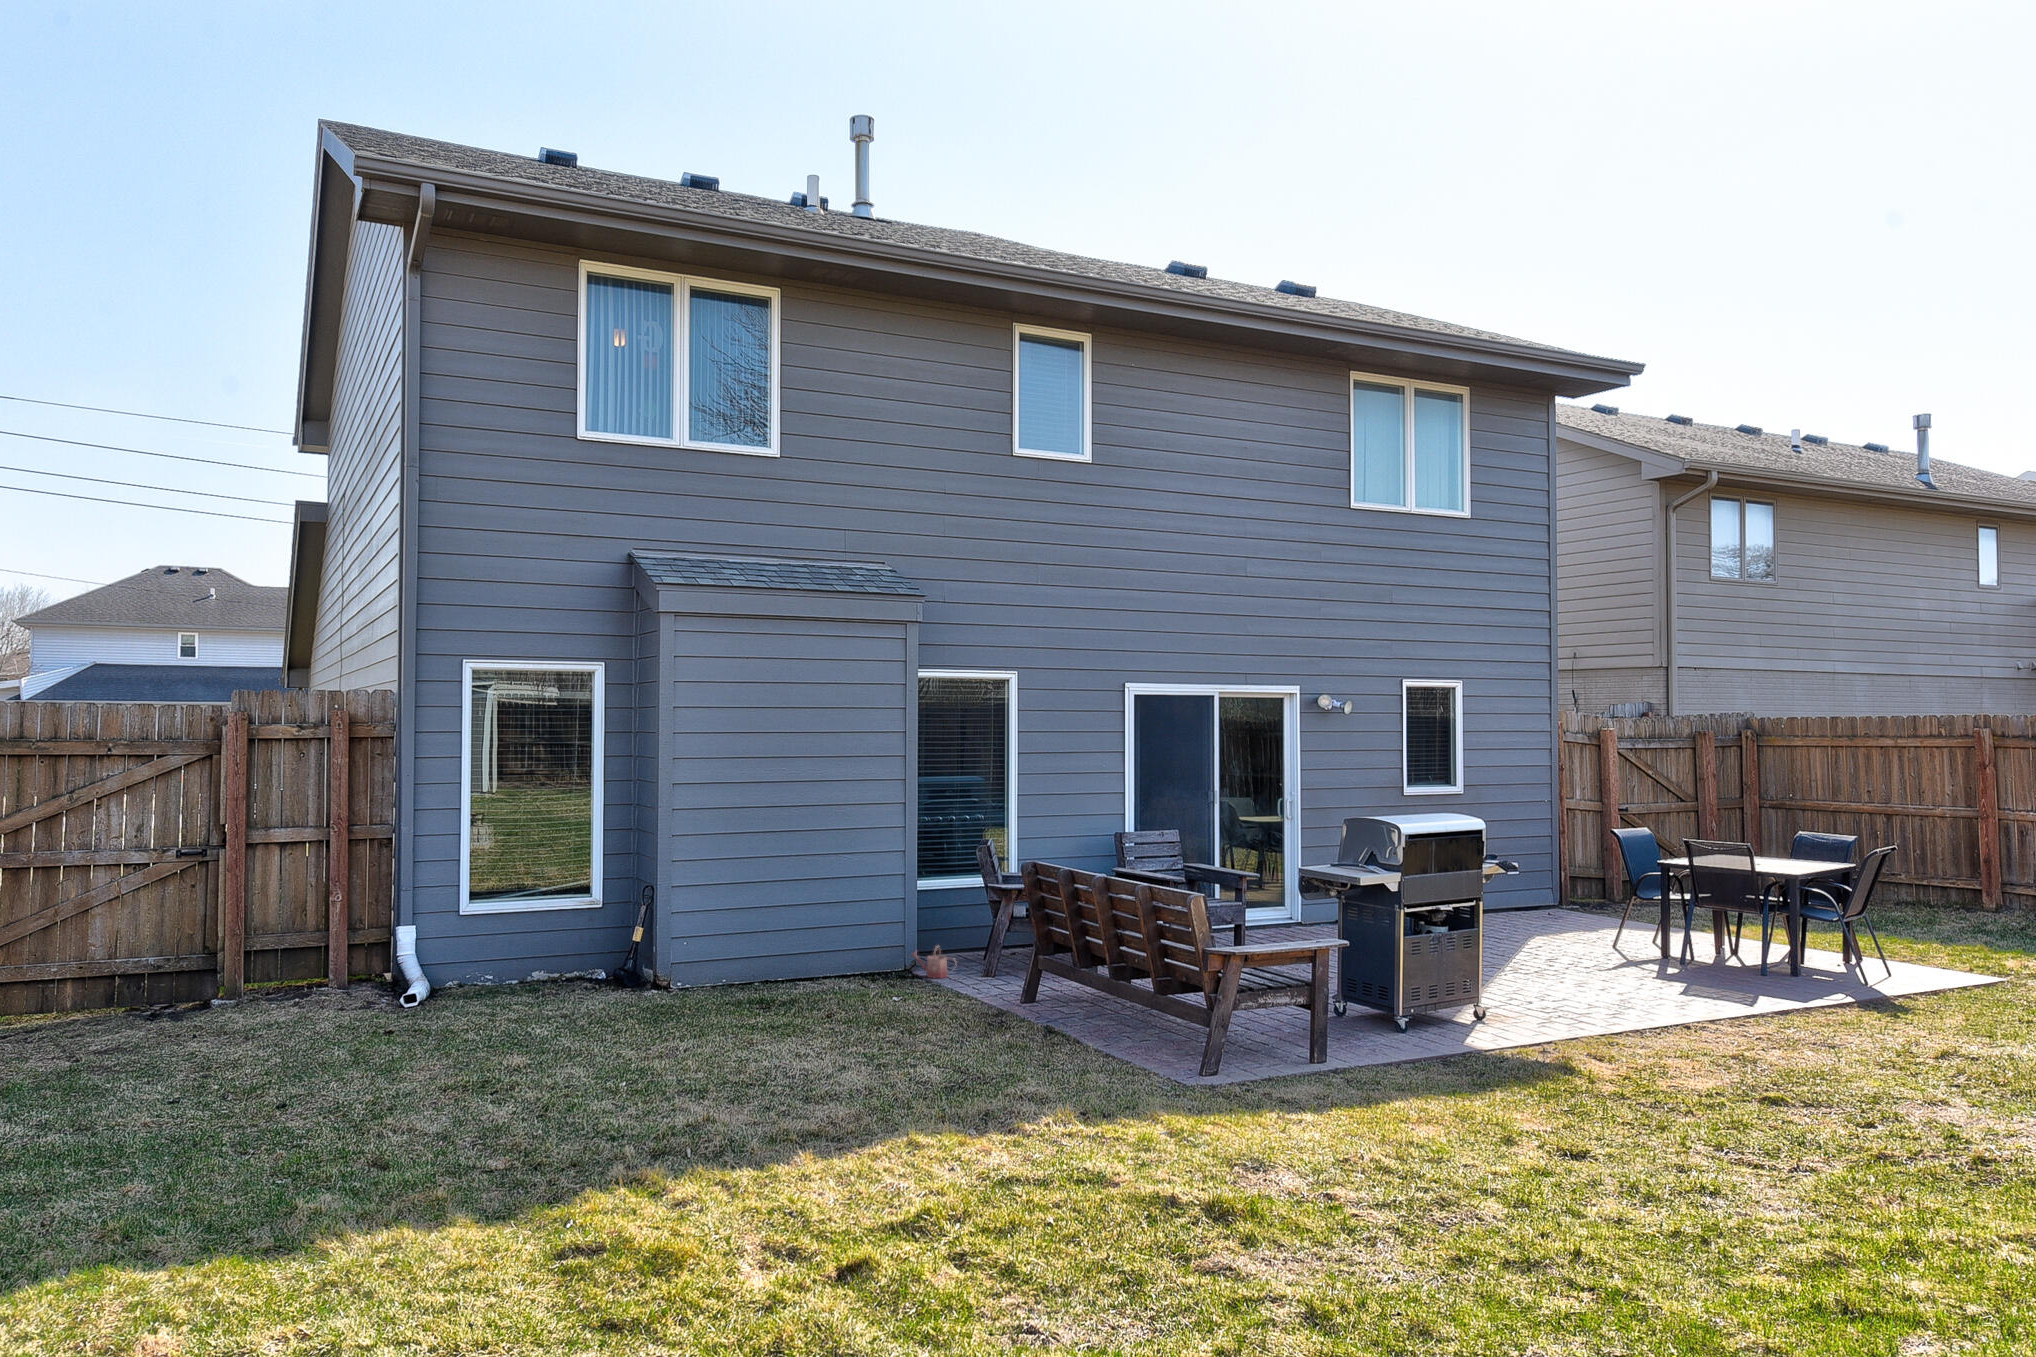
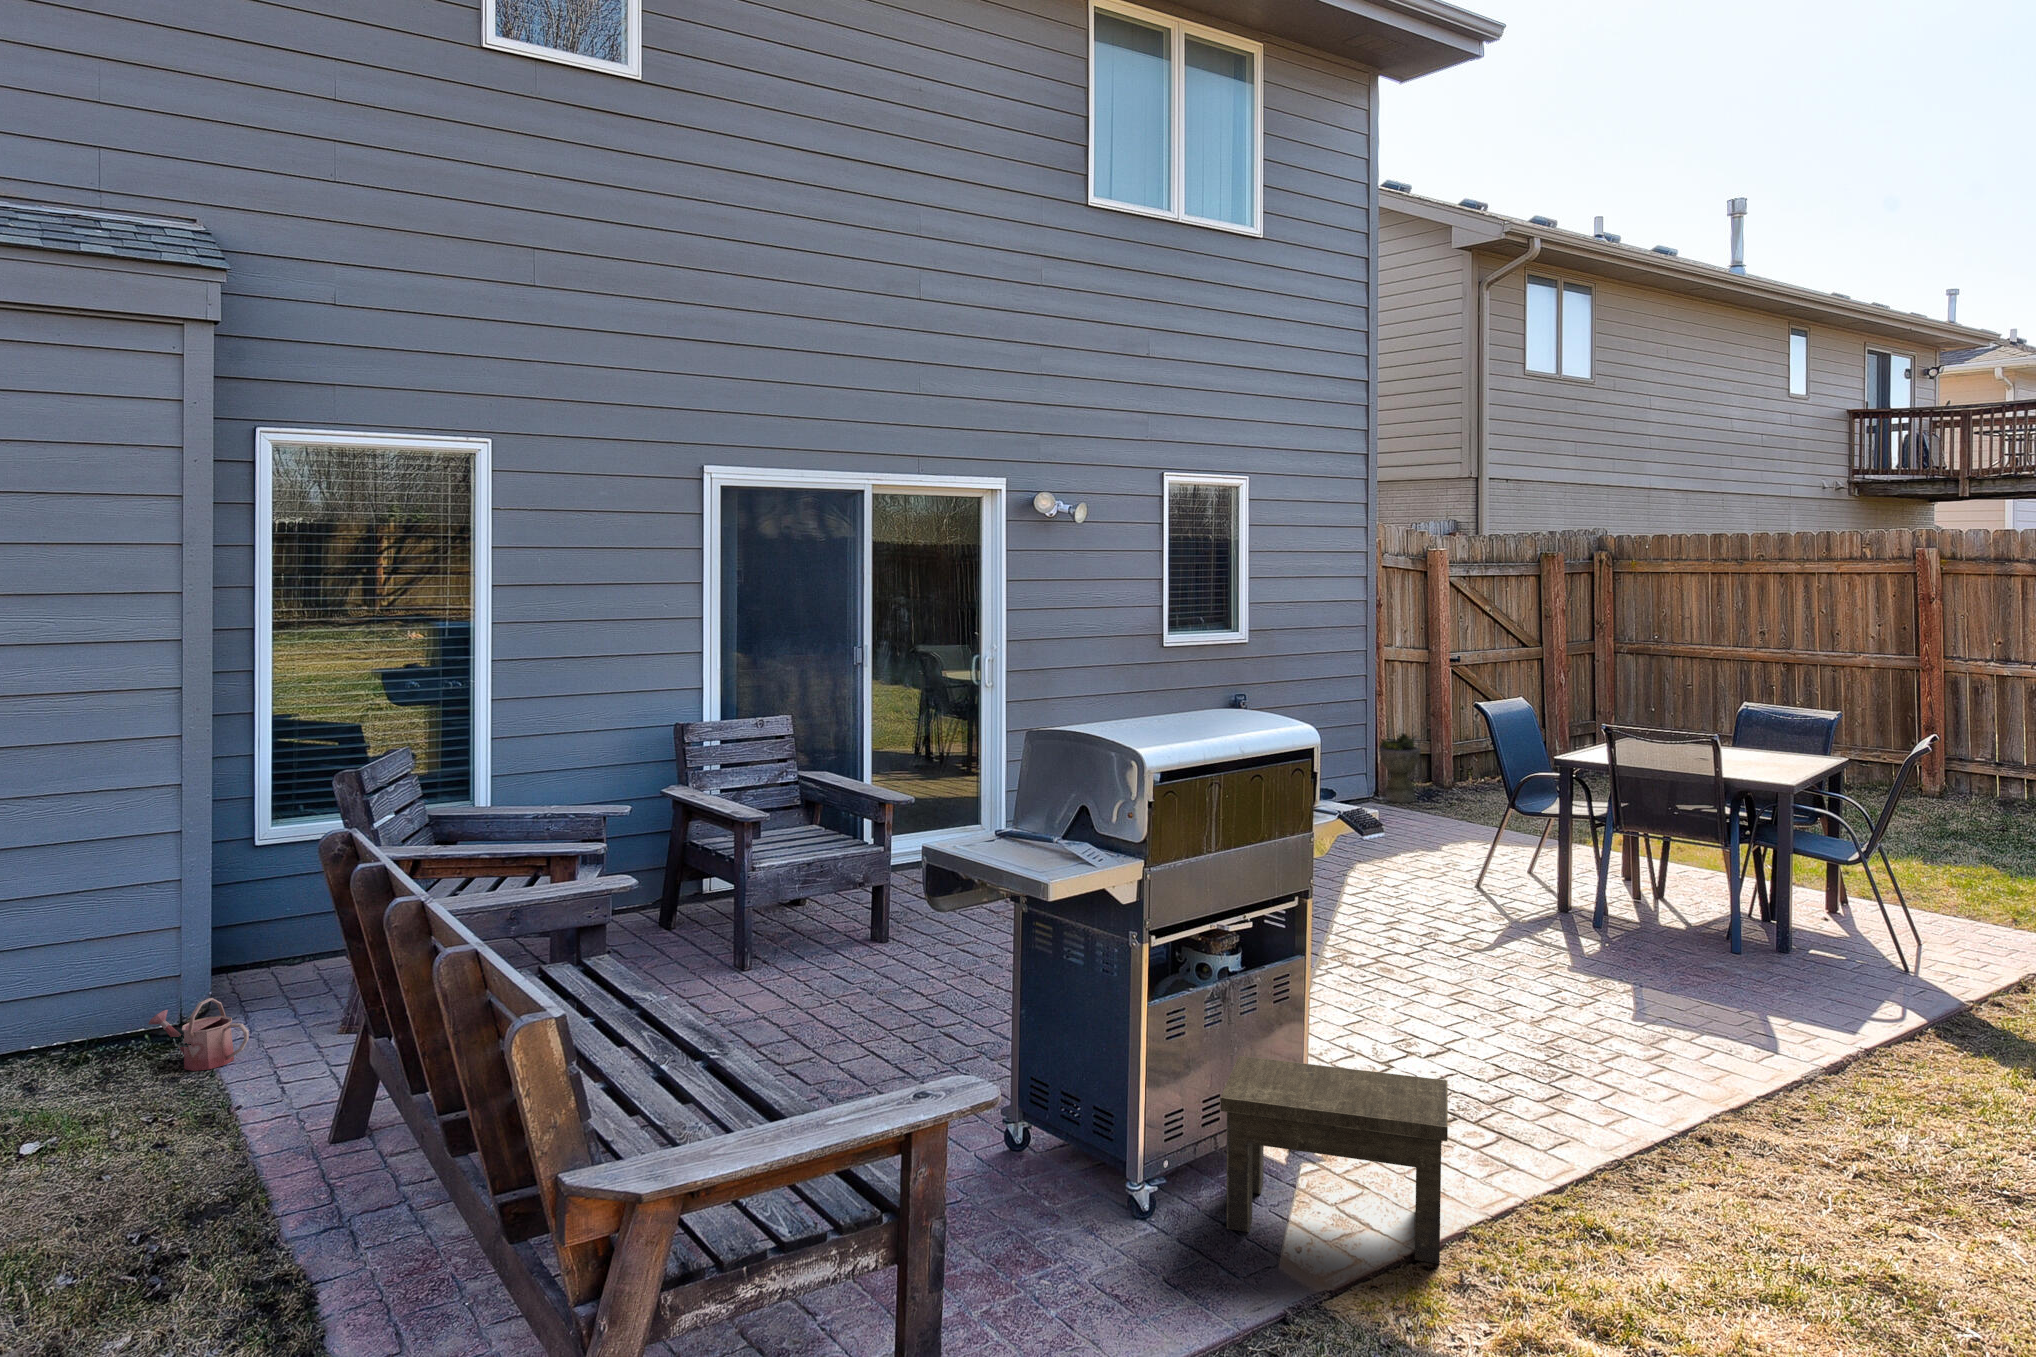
planter: none [1561,862,1593,912] -> present [1379,733,1421,803]
side table: none [1436,964,1537,1038] -> present [1220,1056,1448,1264]

